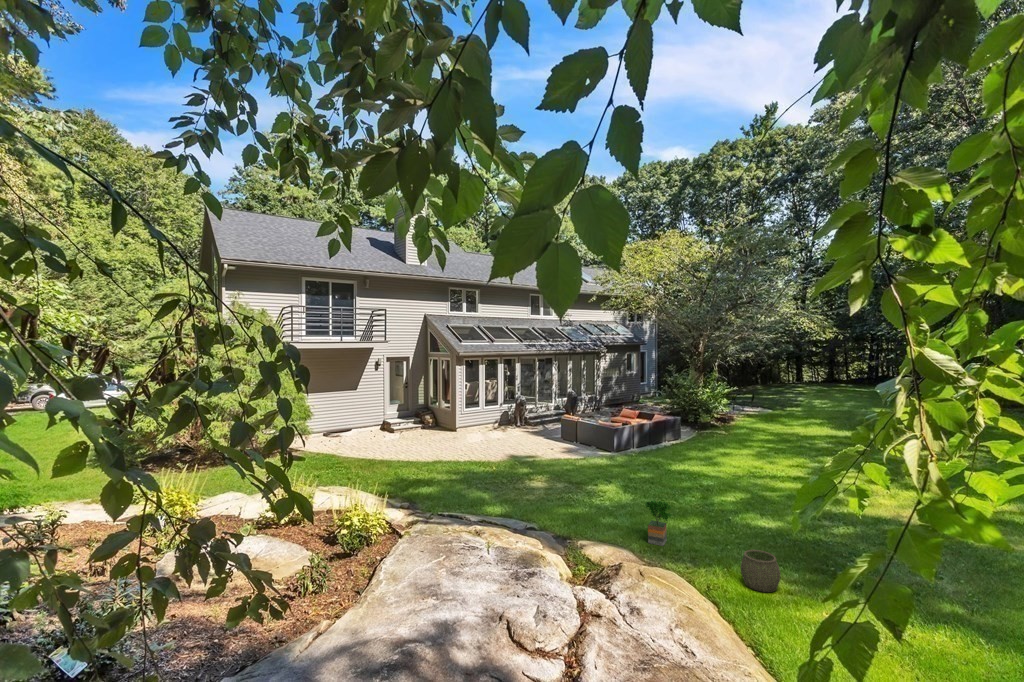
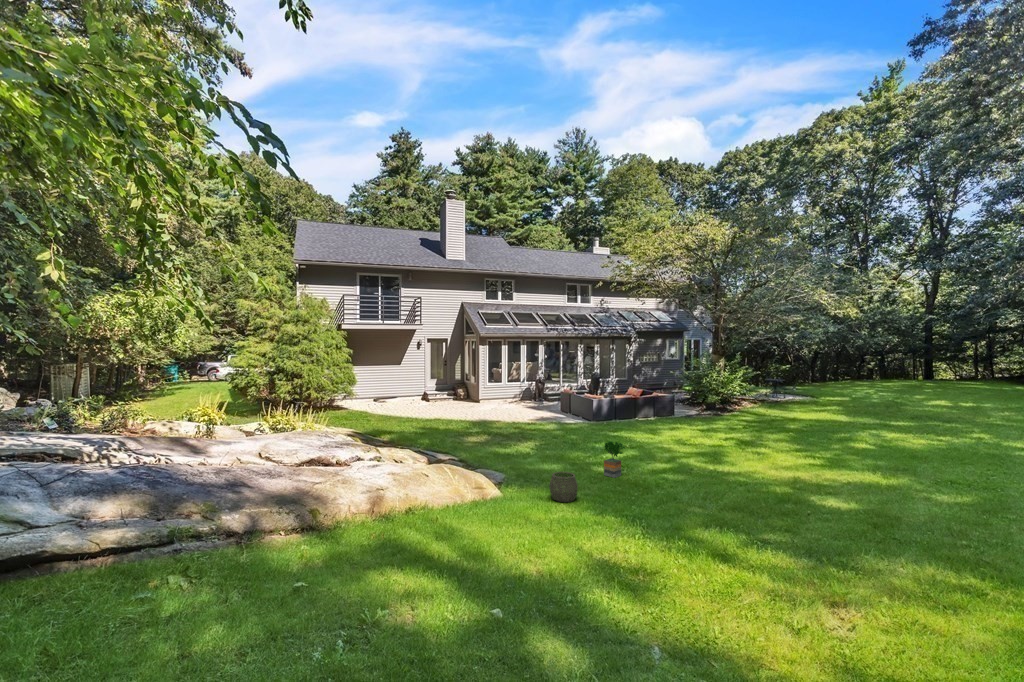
potted tree: present [645,500,672,546] -> present [604,441,625,478]

